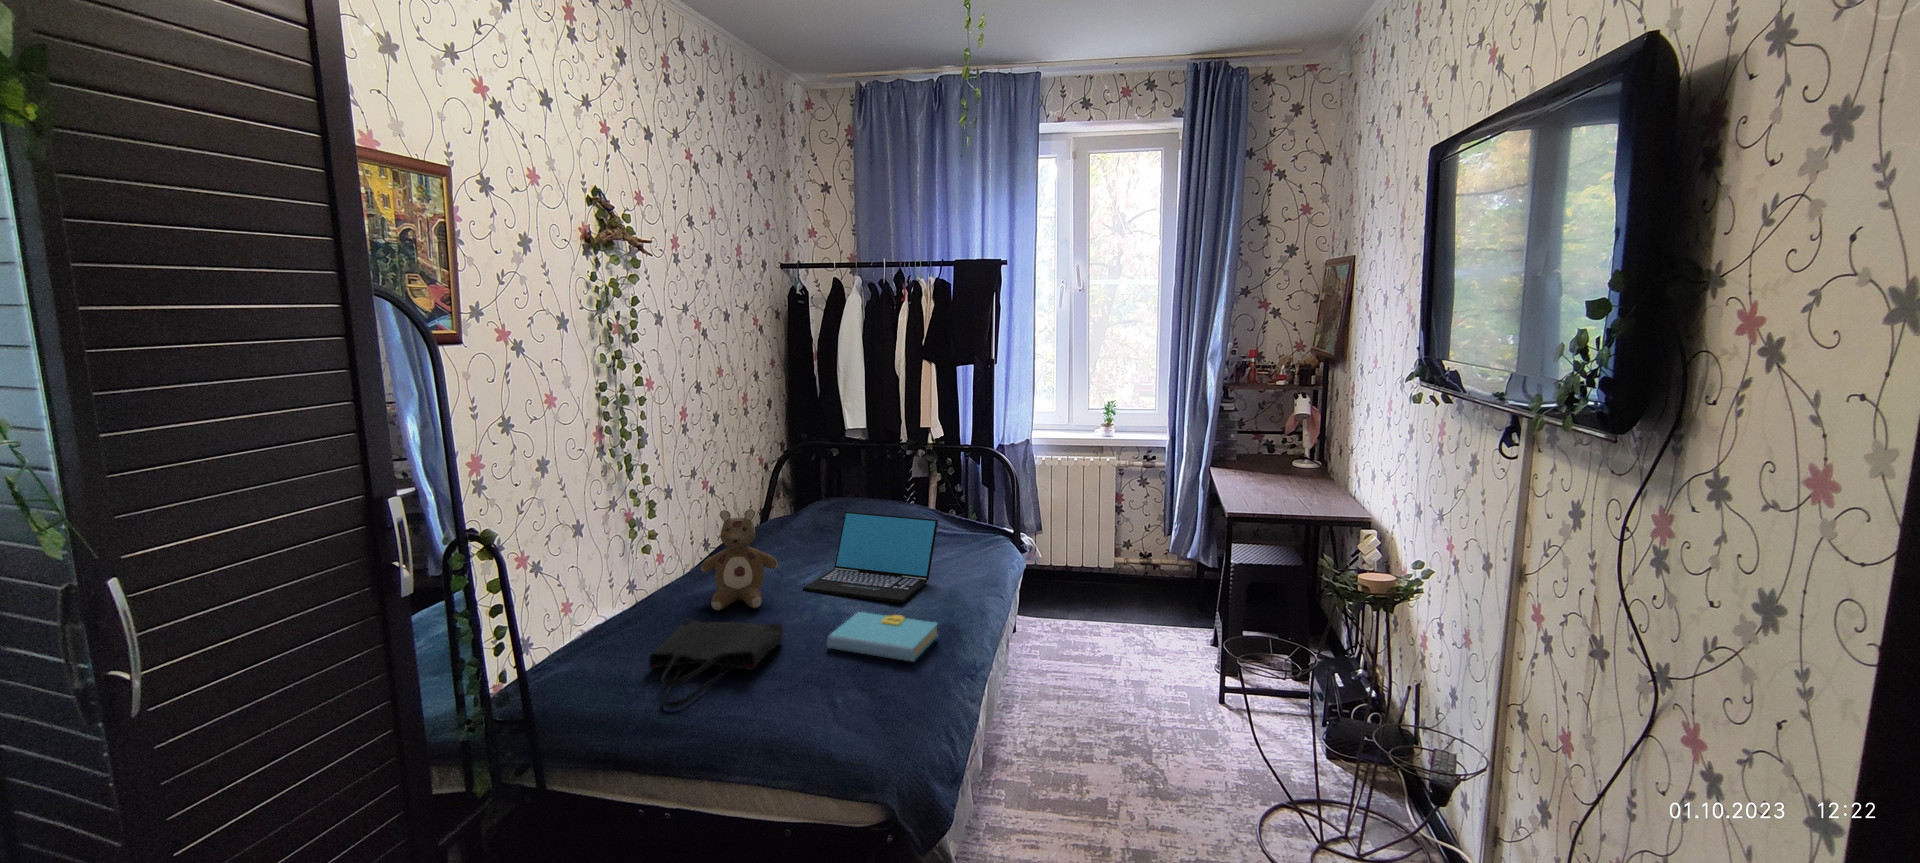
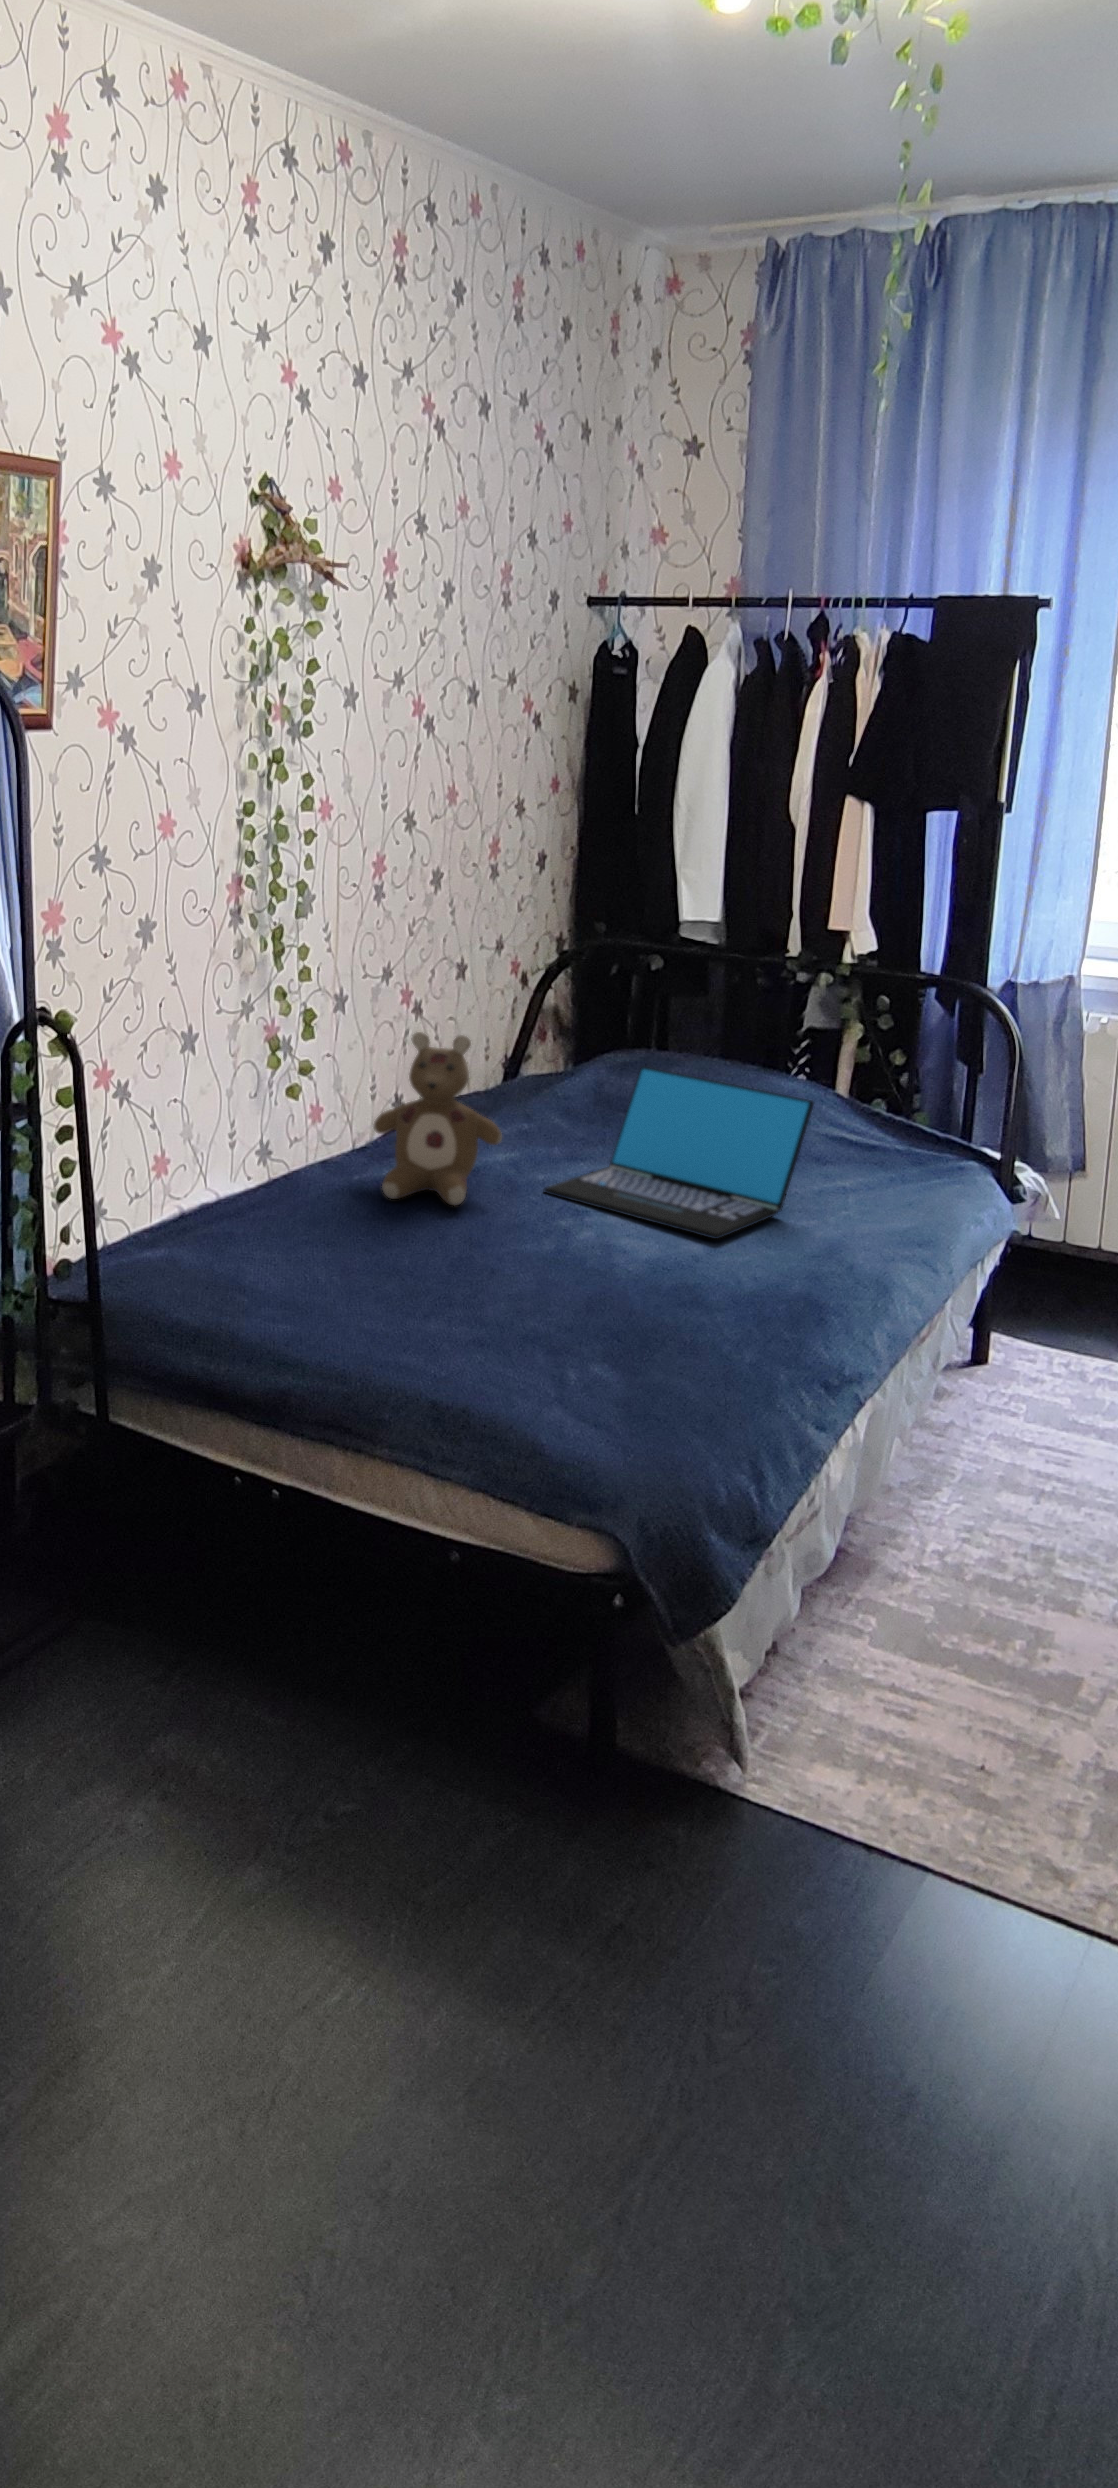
book: present [826,612,938,662] -> none [560,1237,769,1332]
tote bag: present [649,618,783,708] -> none [270,1197,489,1319]

